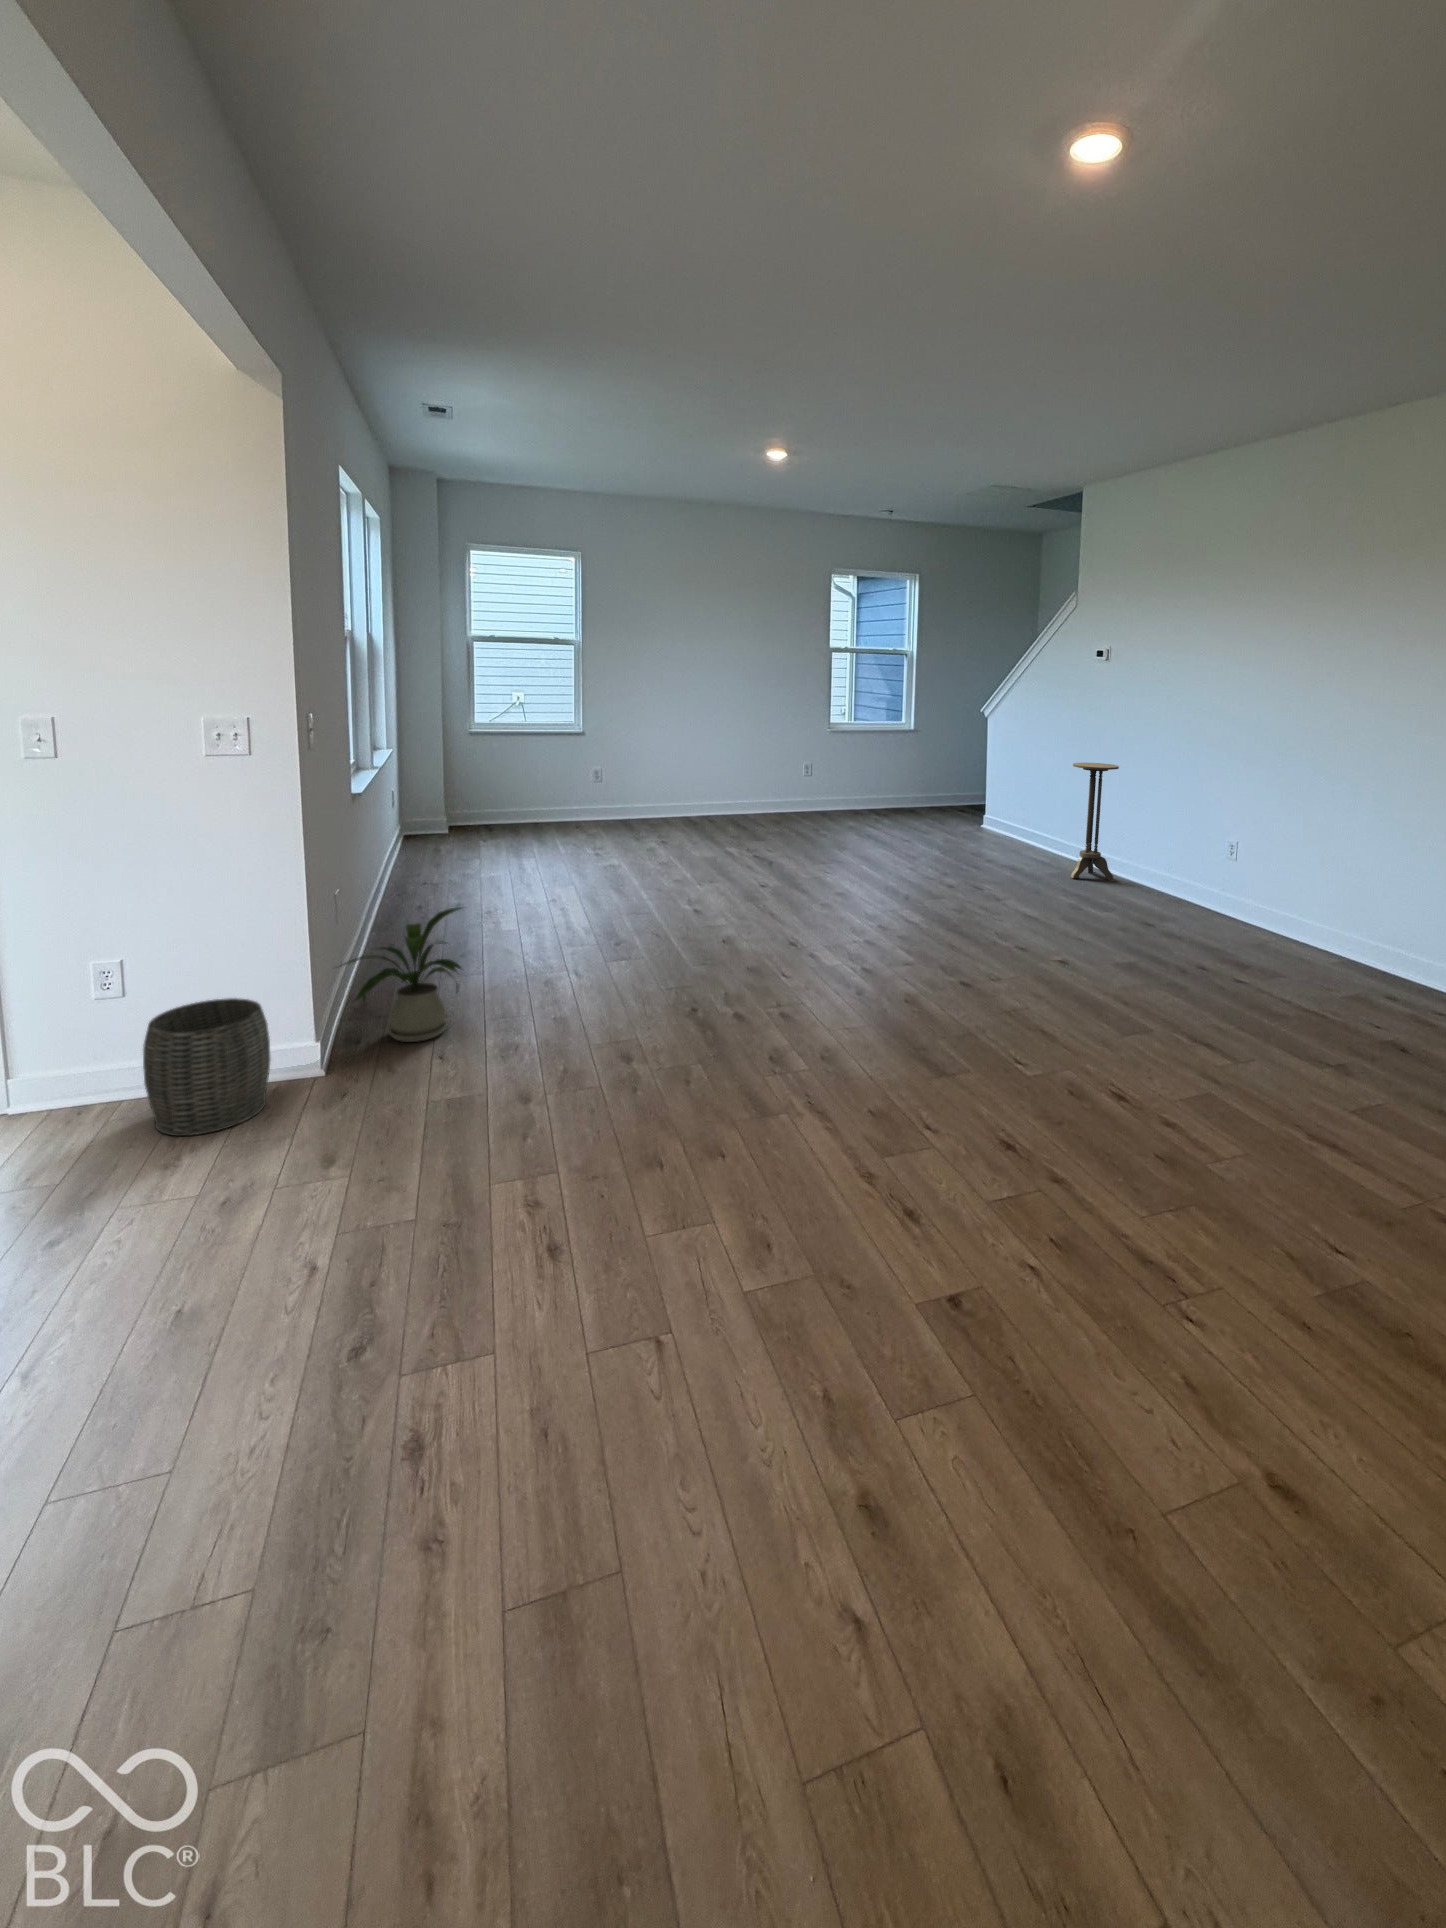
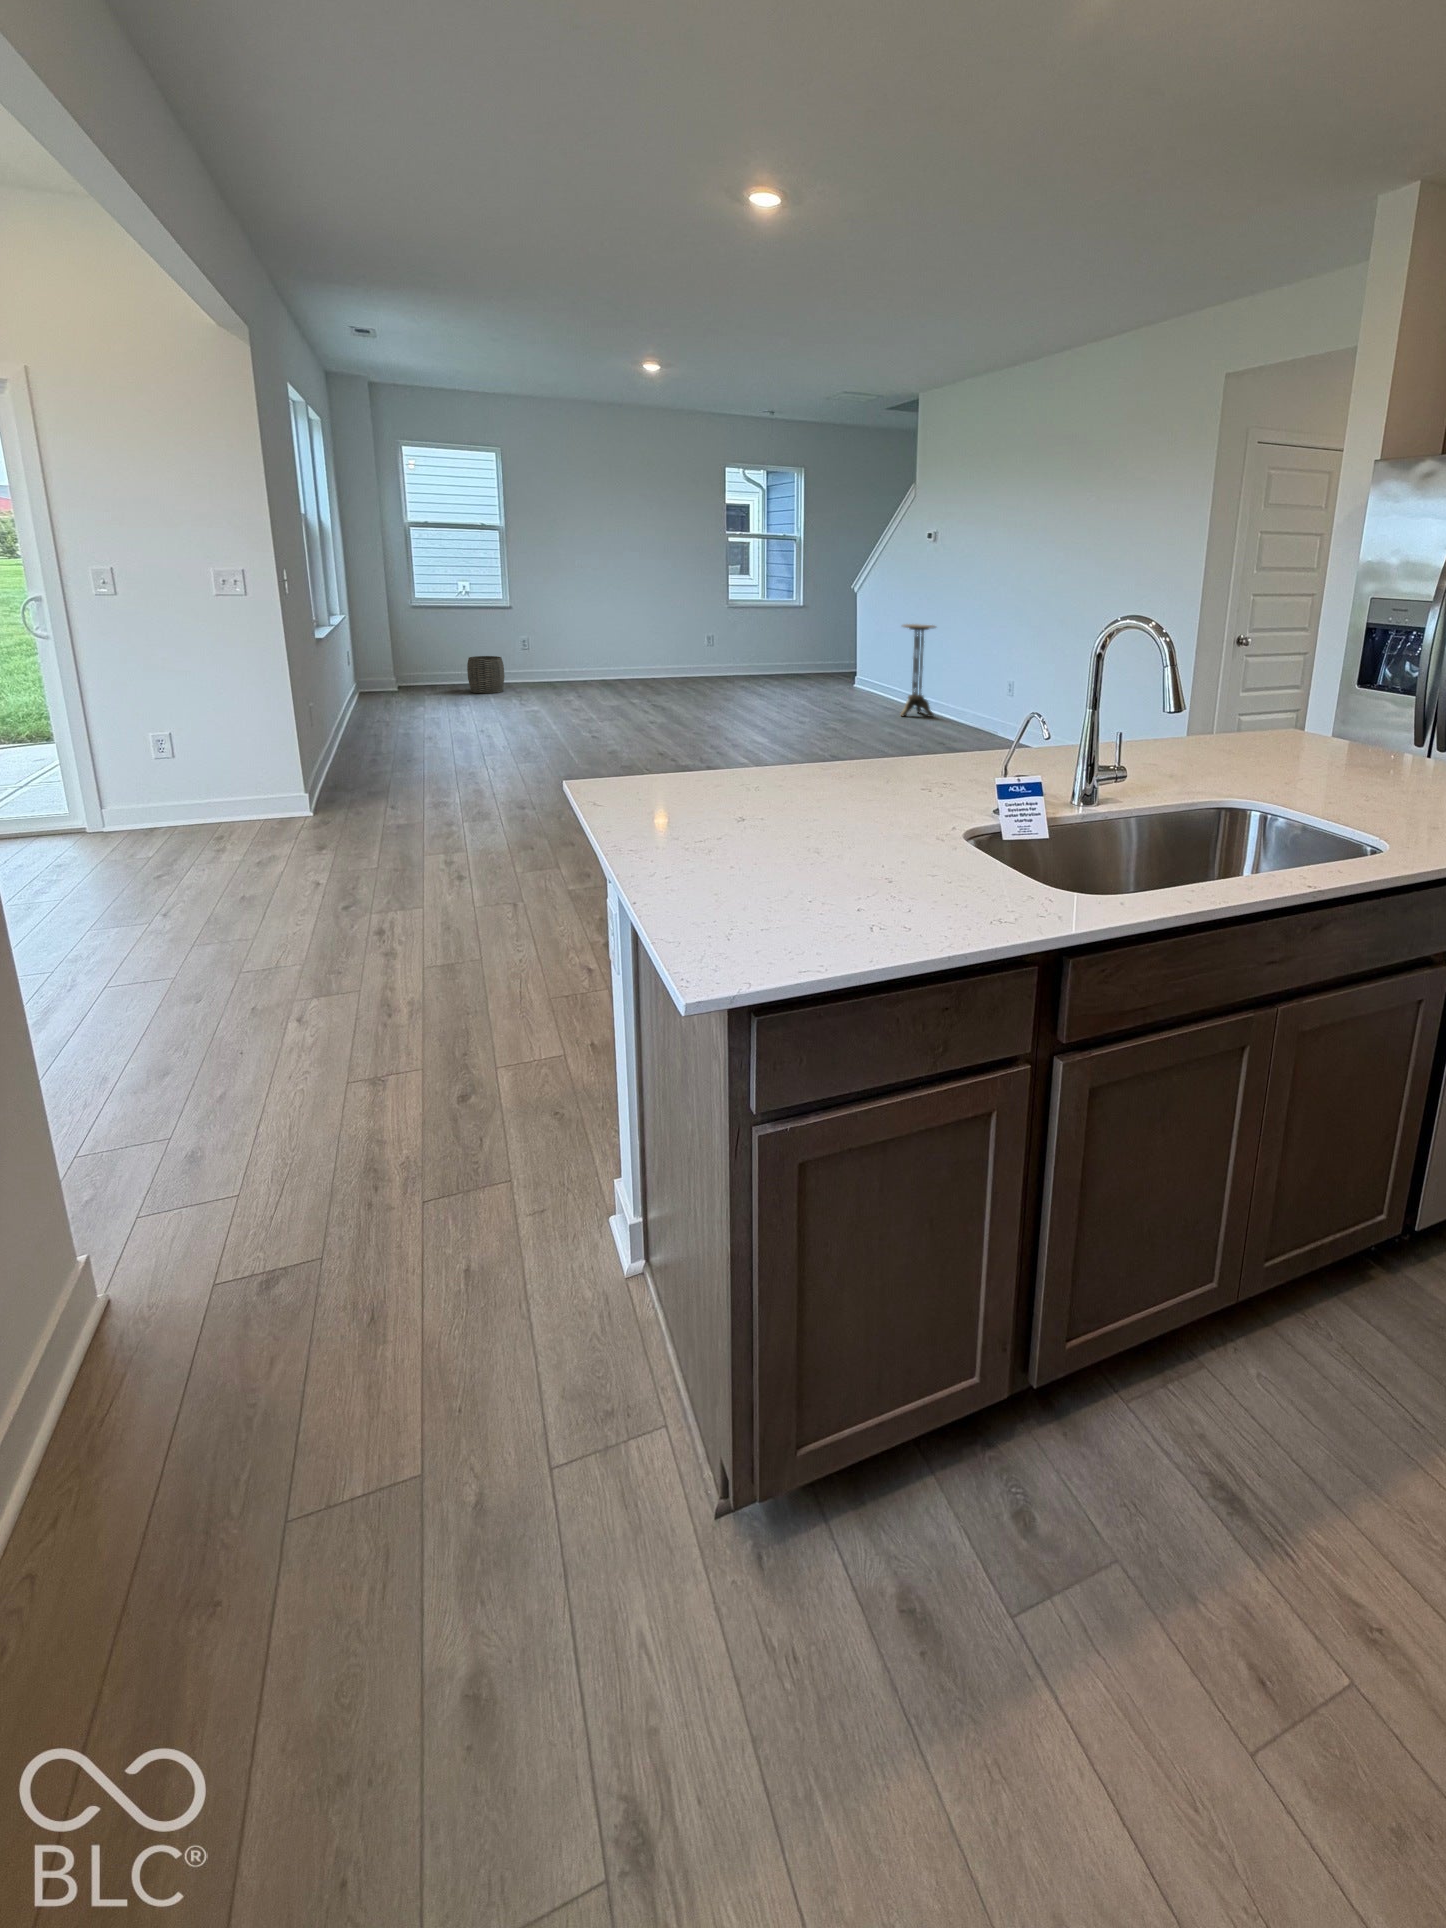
house plant: present [343,907,463,1042] -> none [312,710,409,801]
woven basket: present [143,998,271,1136] -> present [467,656,505,693]

